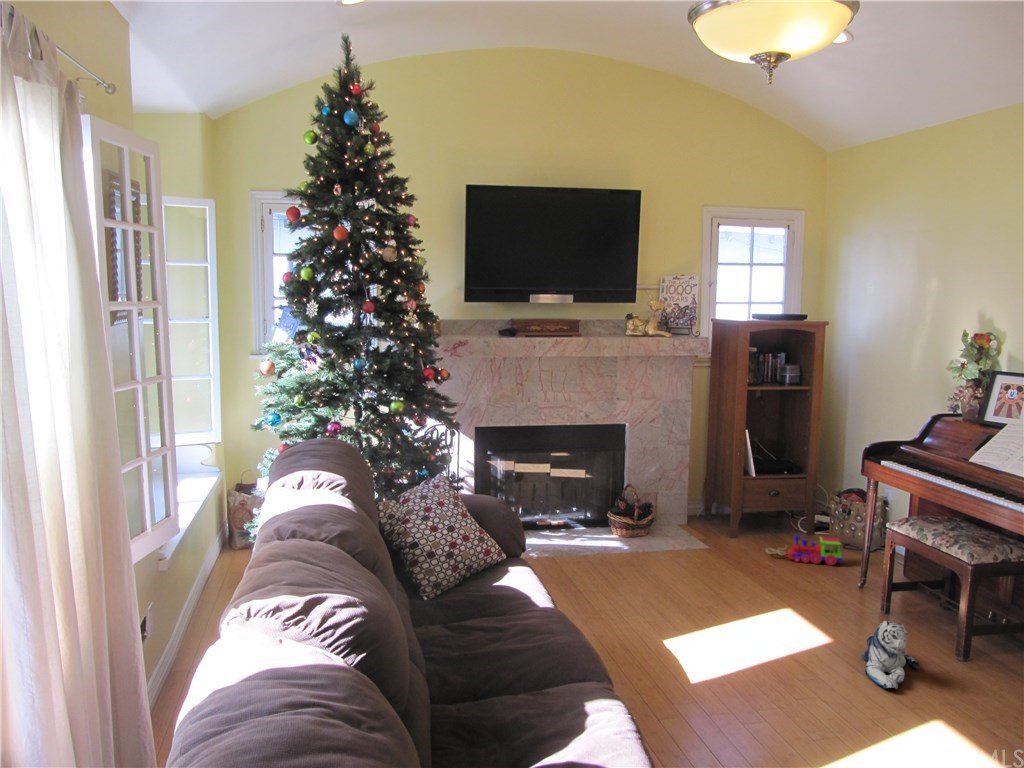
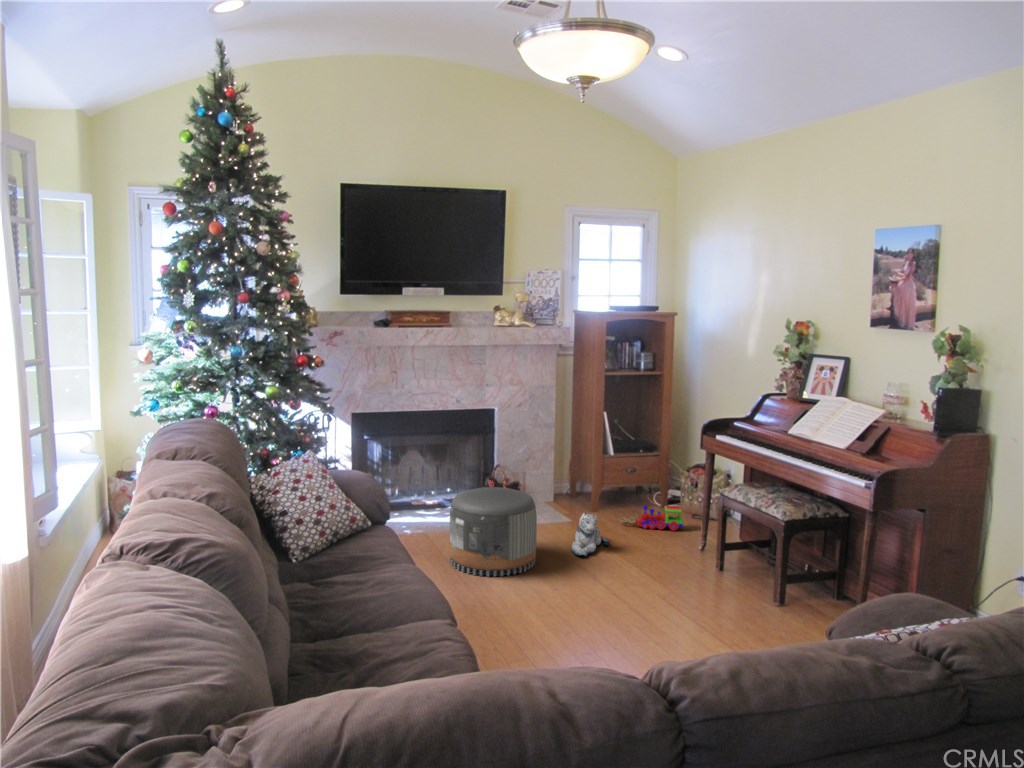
pouf: none [582,513,680,614] -> present [449,487,537,576]
plush toy: present [862,621,919,689] -> present [571,513,609,556]

